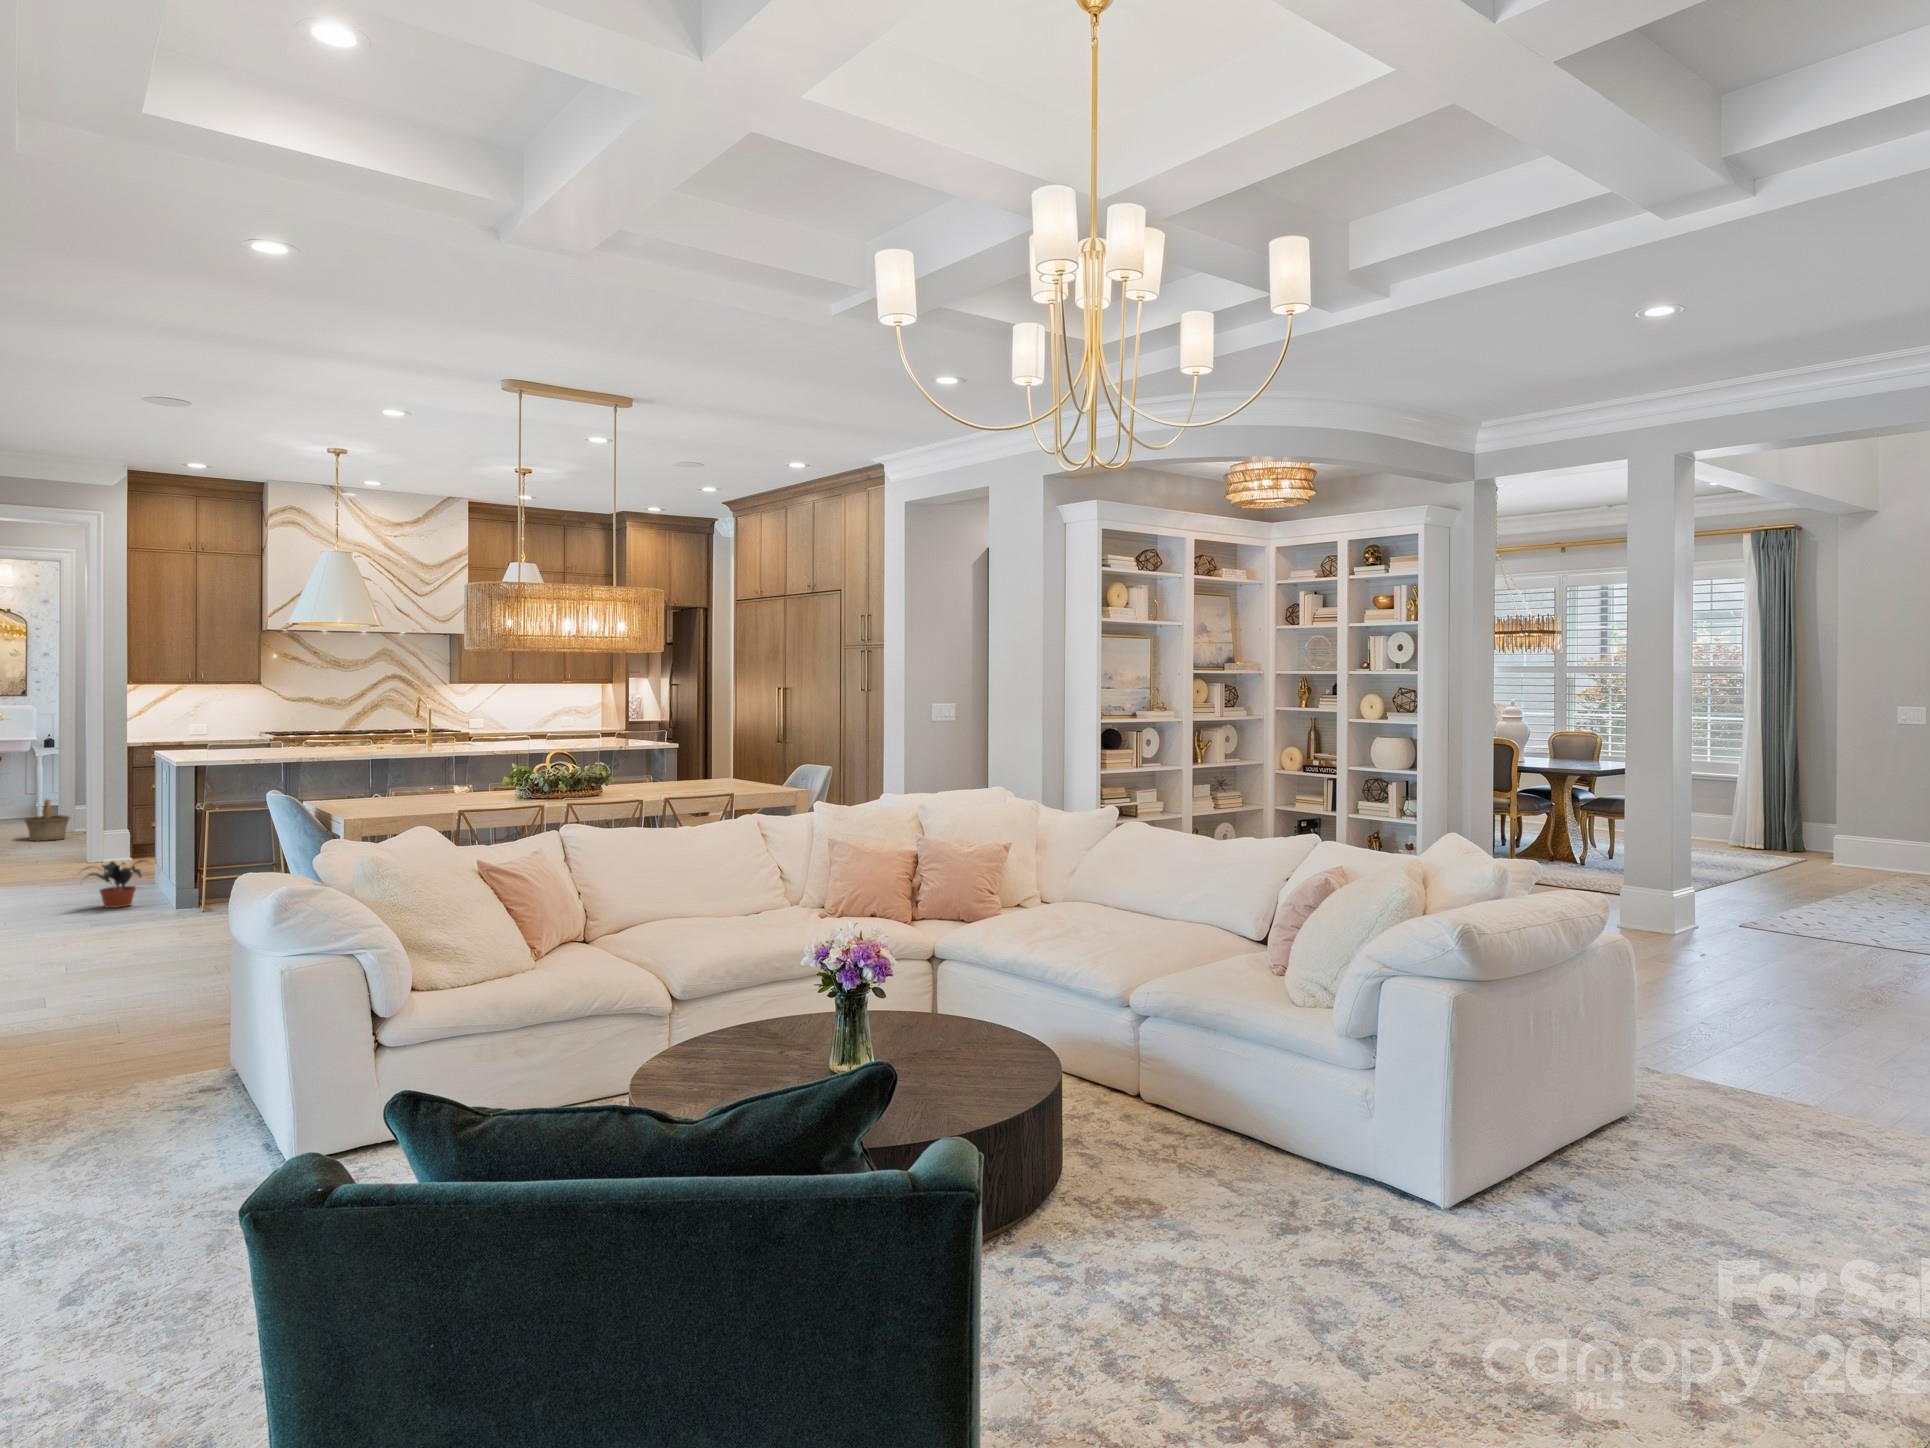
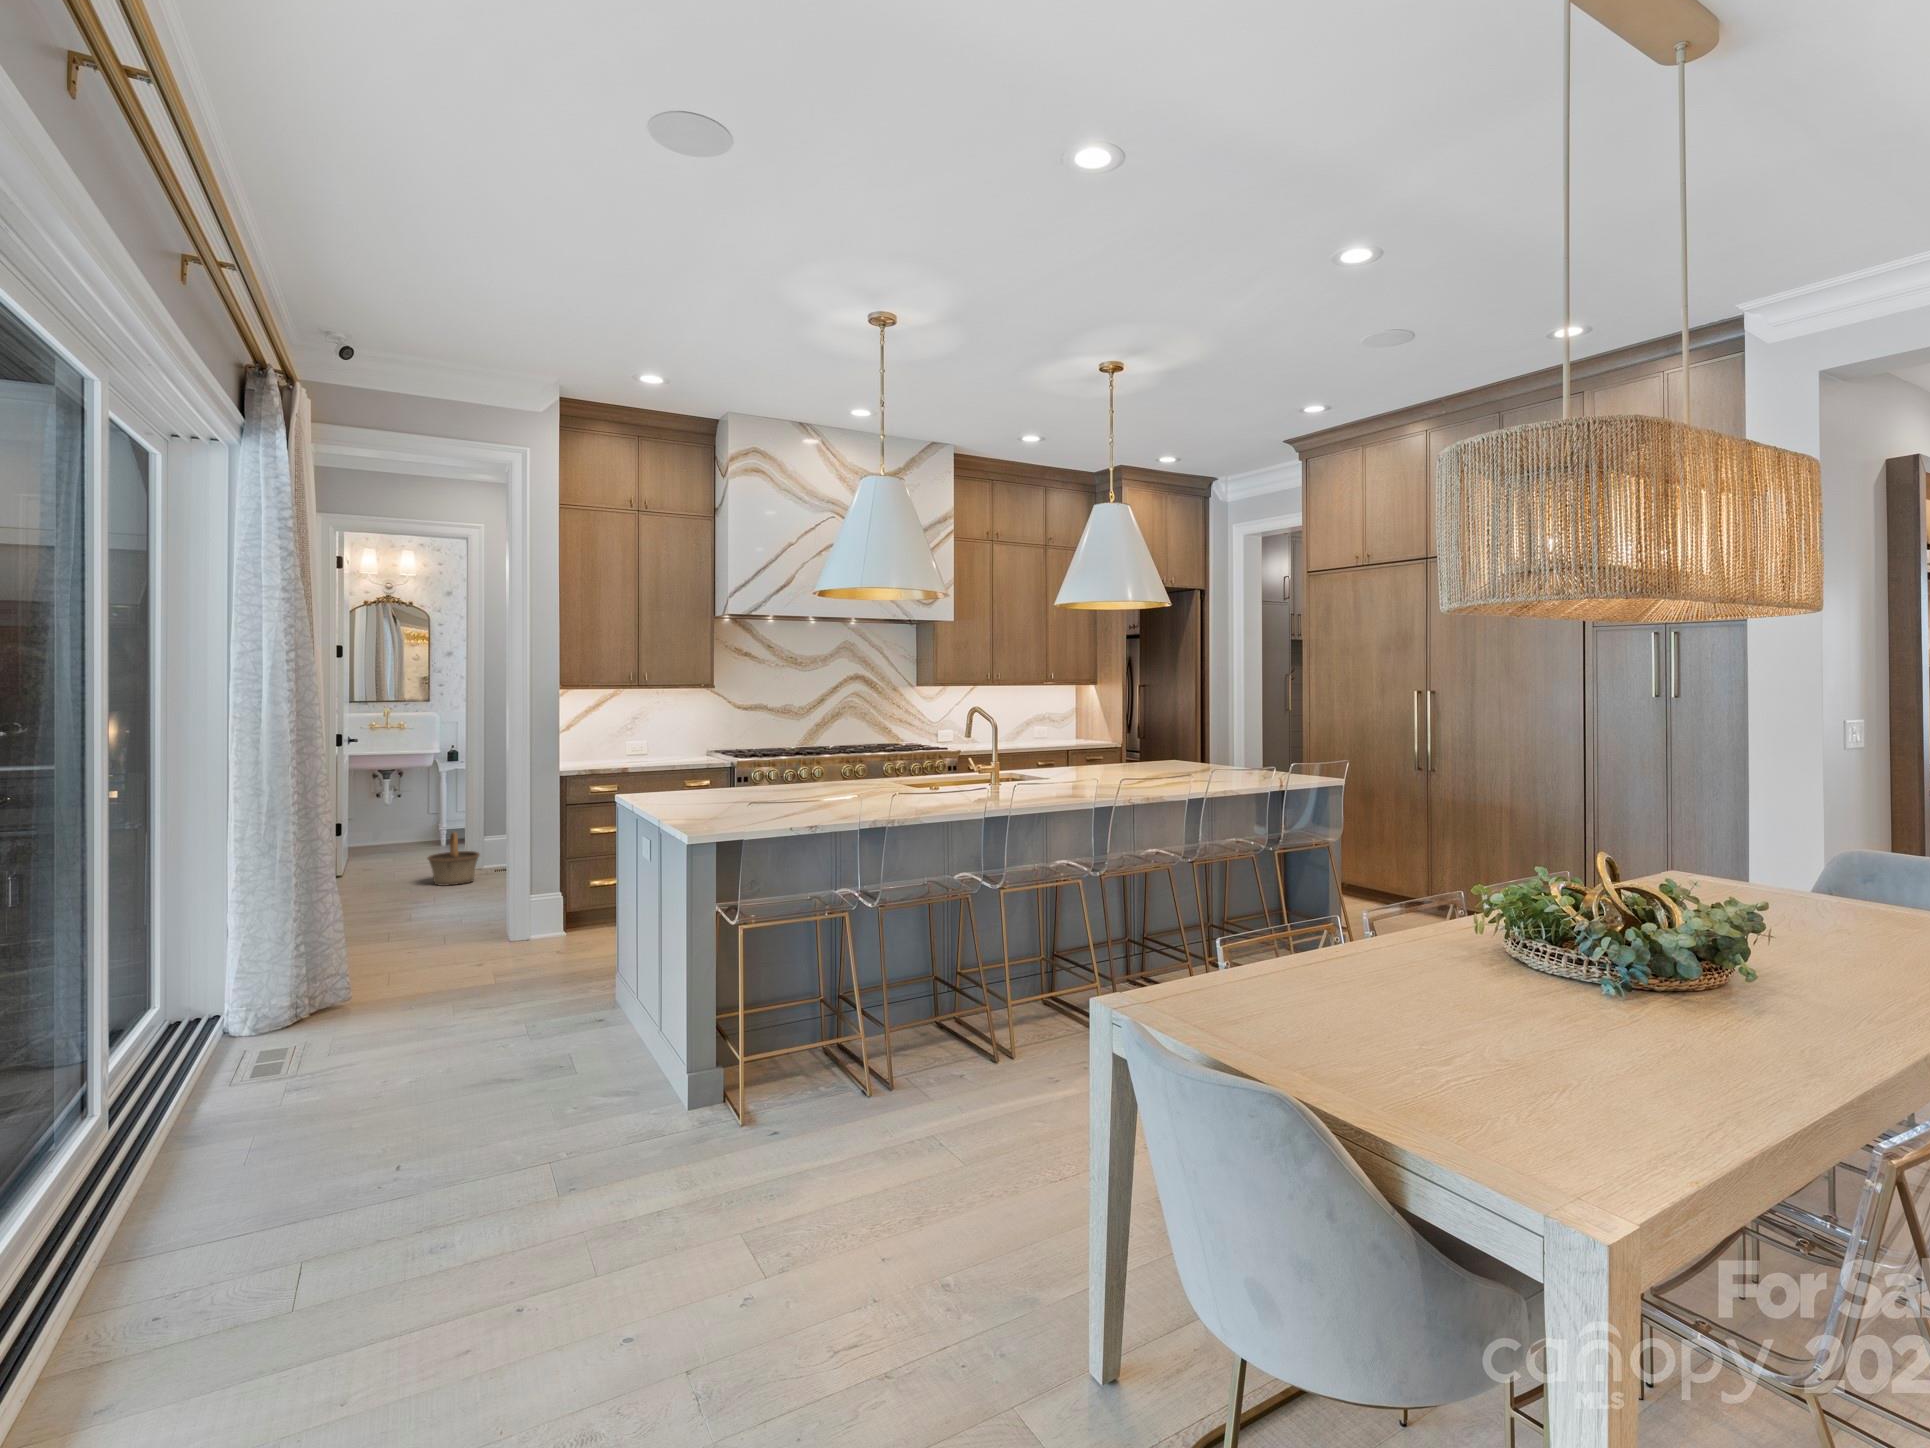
potted plant: present [86,860,146,908] -> none [514,984,634,1073]

